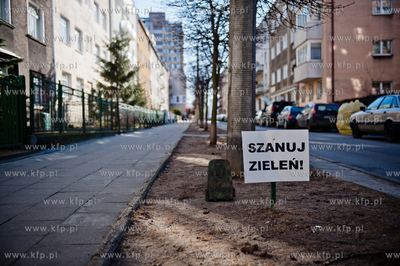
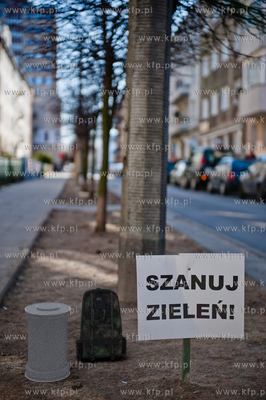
trash can: none [175,165,202,210] -> present [25,302,71,382]

